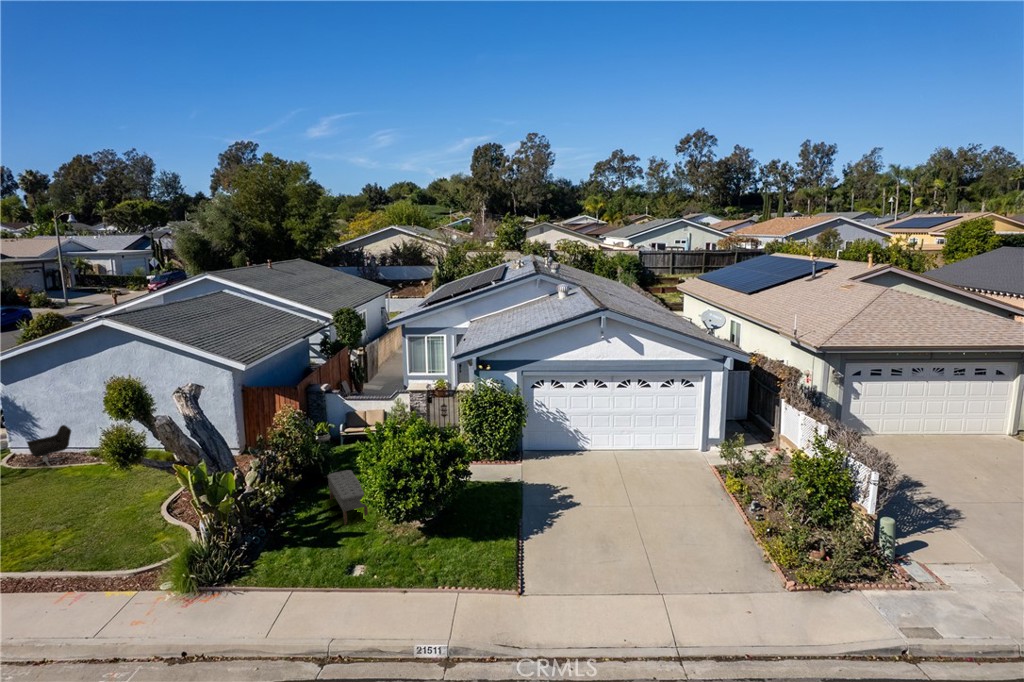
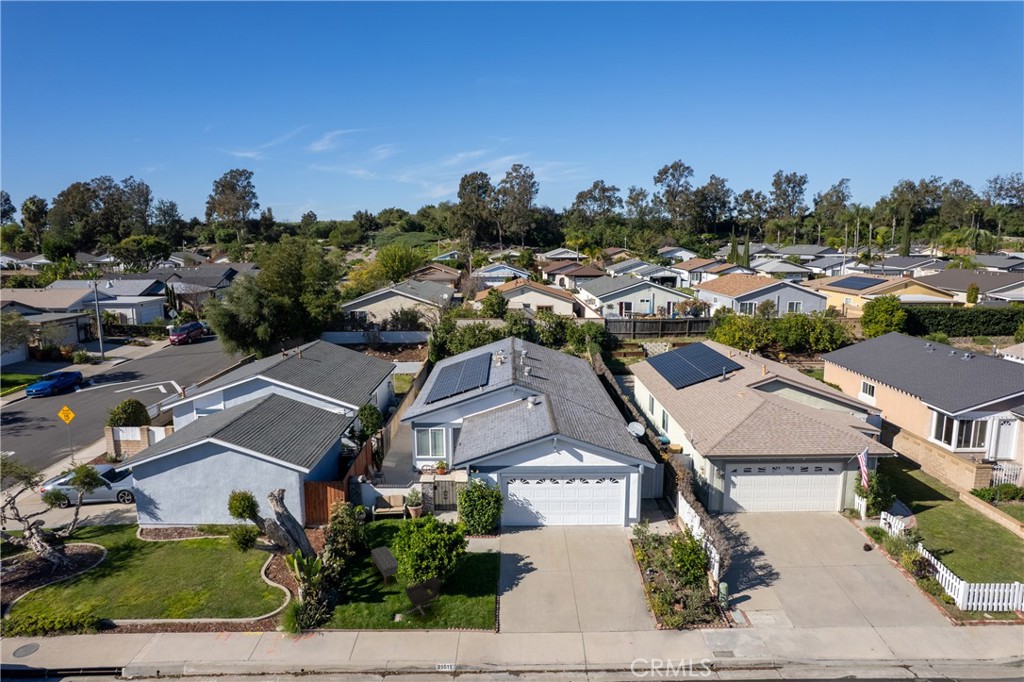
lounge chair: present [27,425,71,466] -> present [405,577,440,613]

